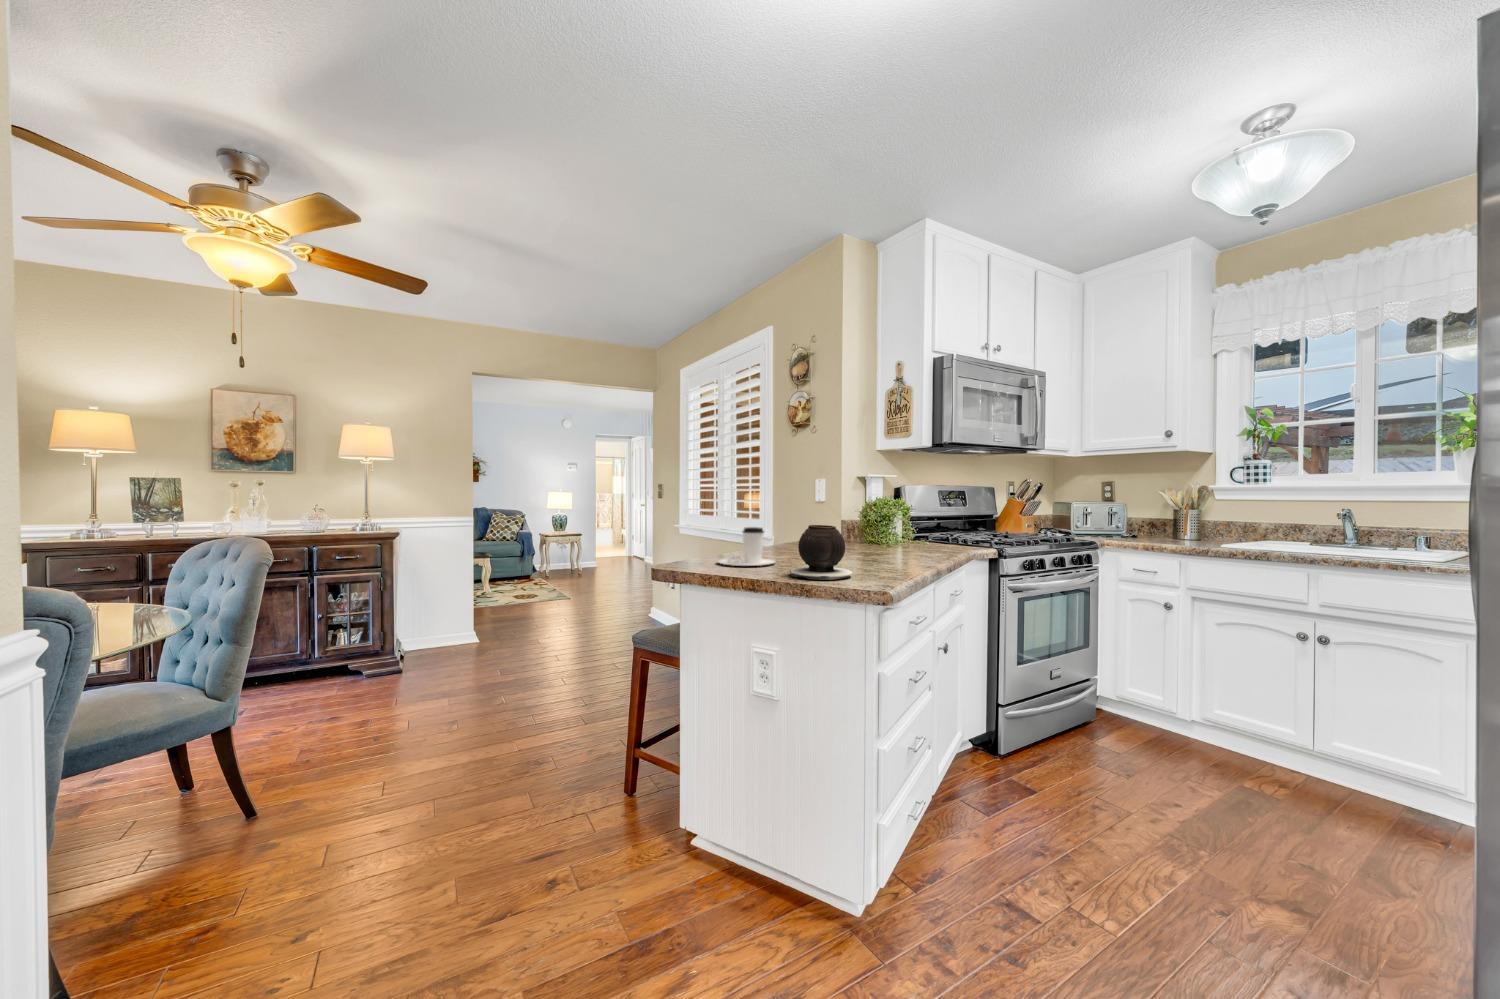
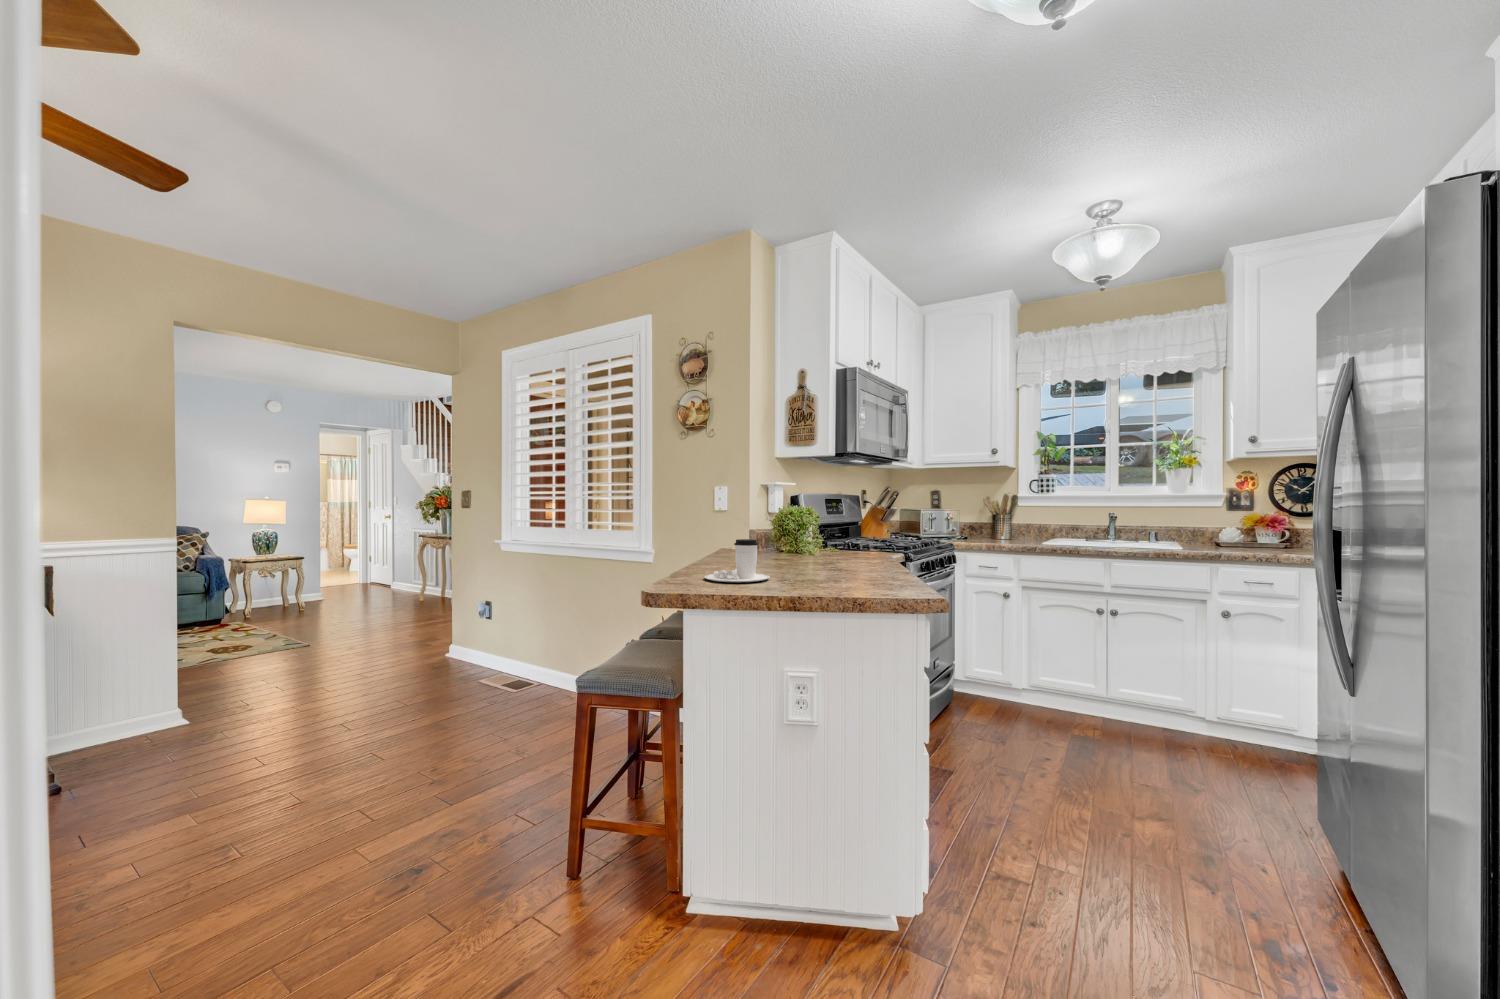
vase: present [790,525,852,580] -> none [813,535,879,591]

